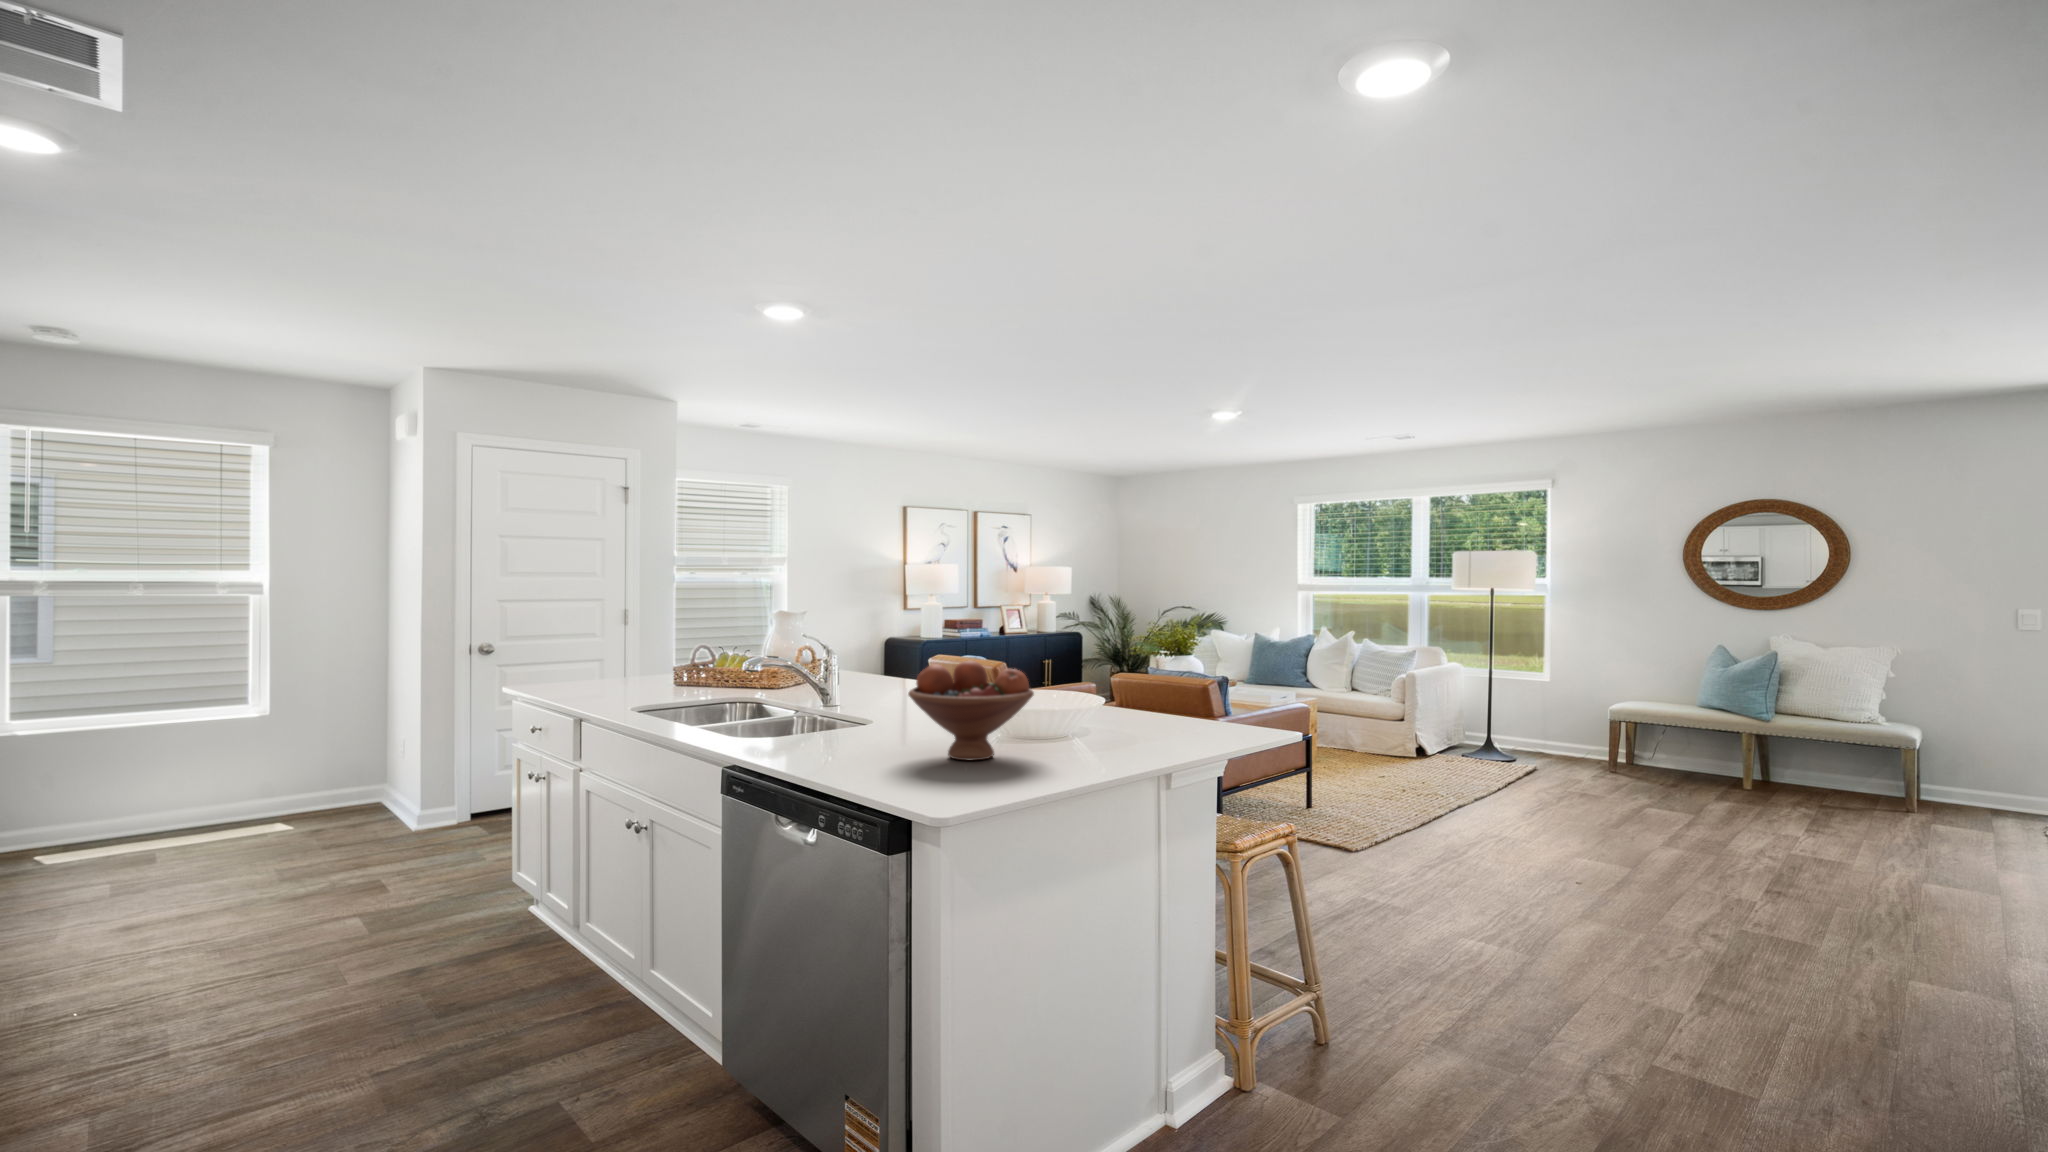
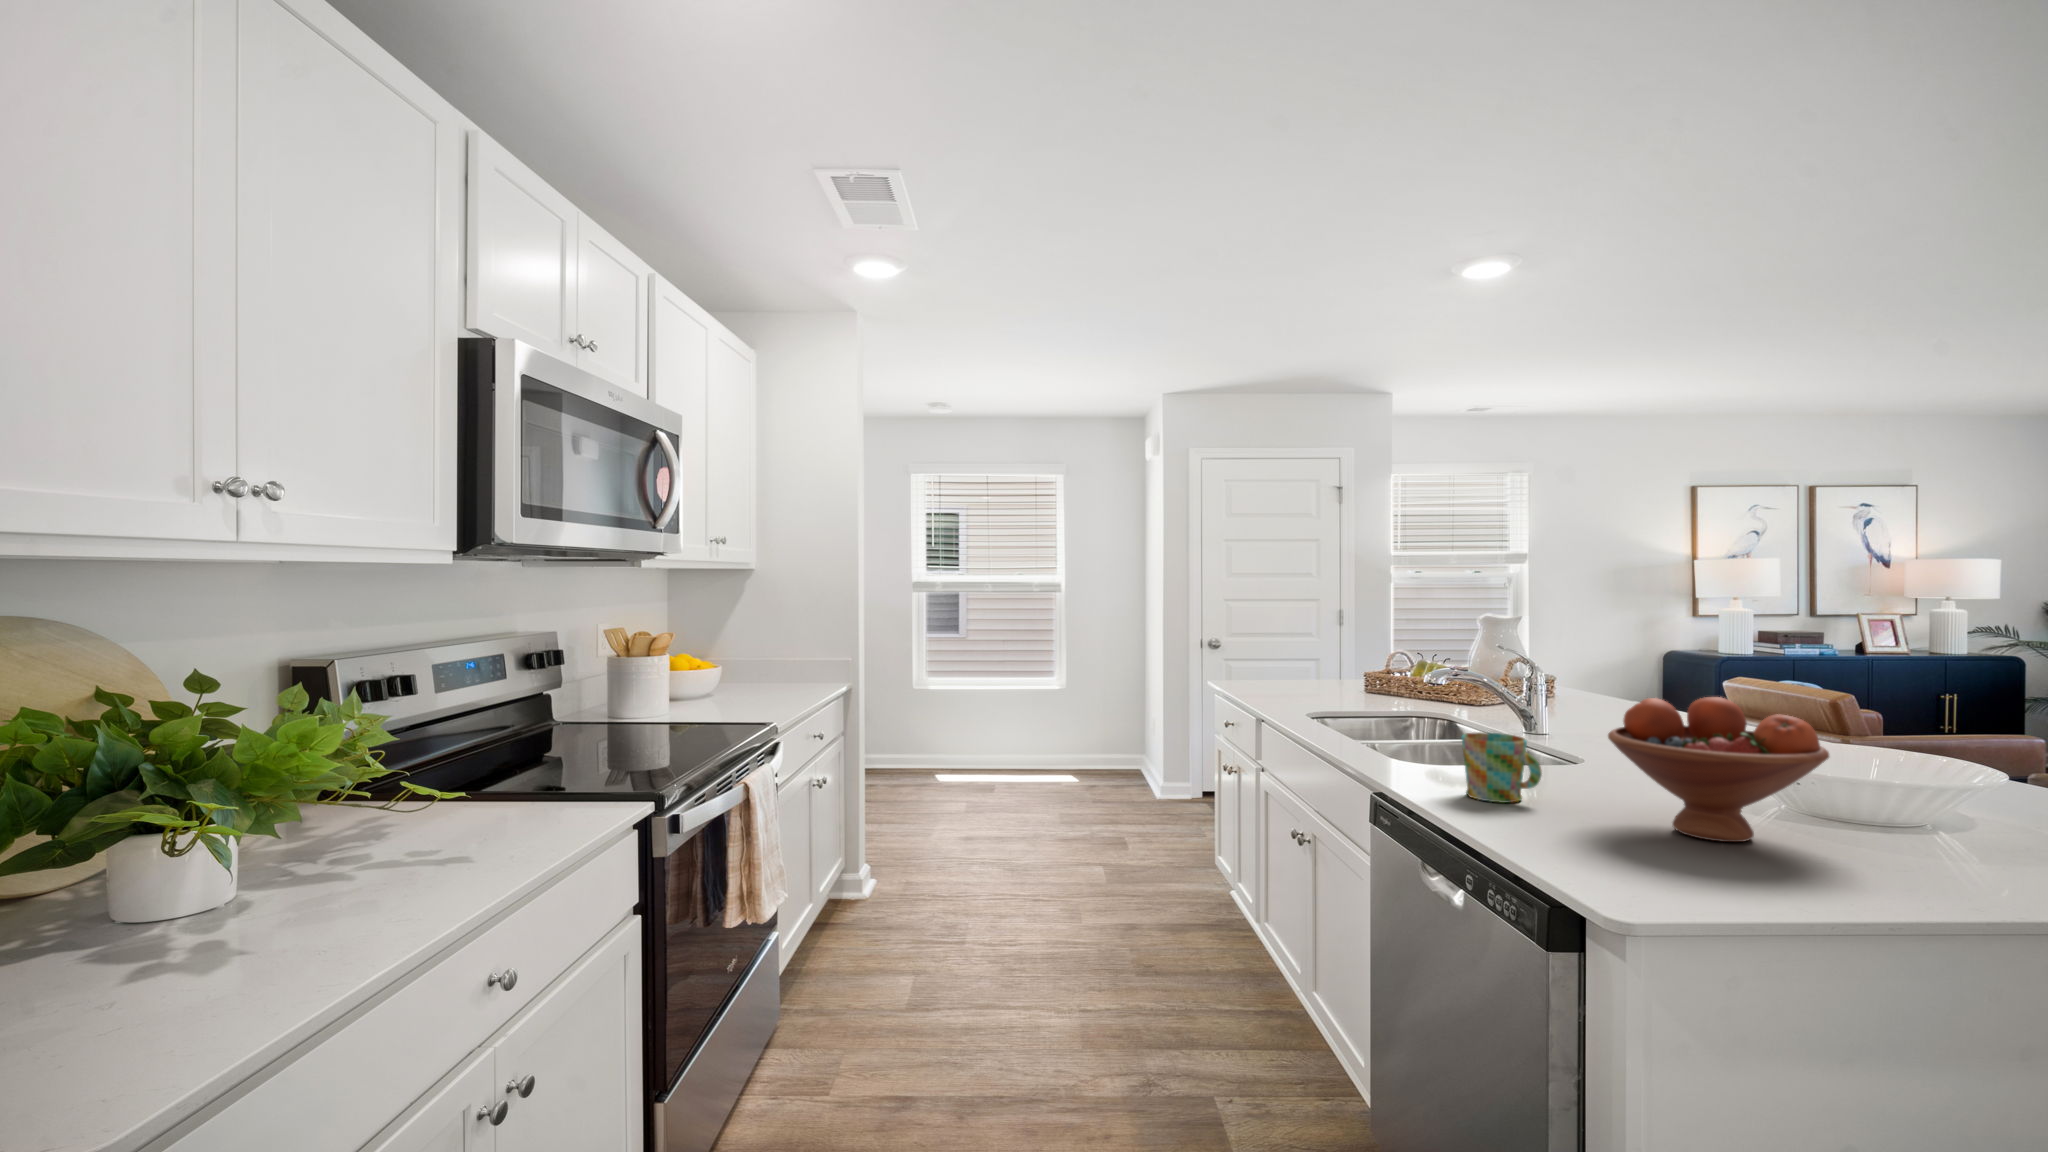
mug: none [800,703,861,758] -> present [1461,732,1542,803]

